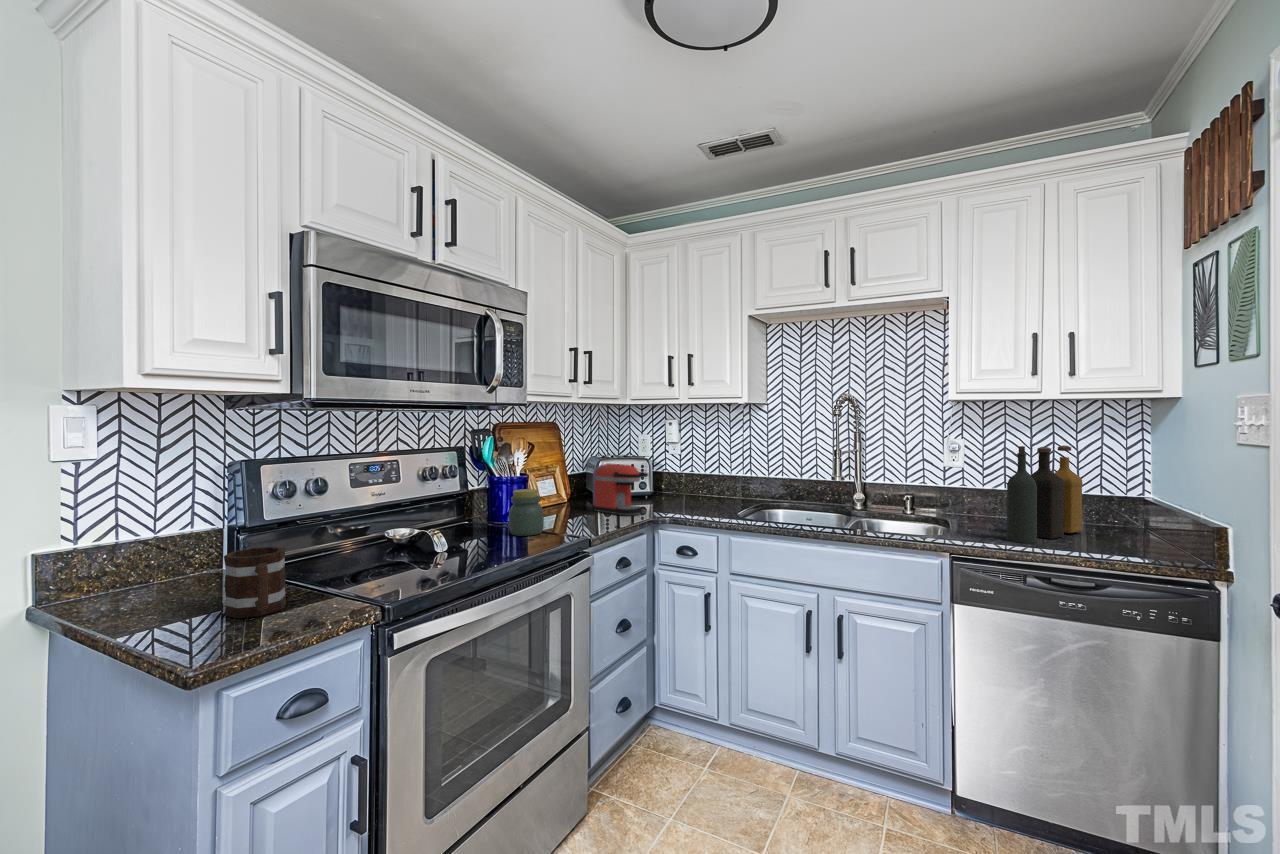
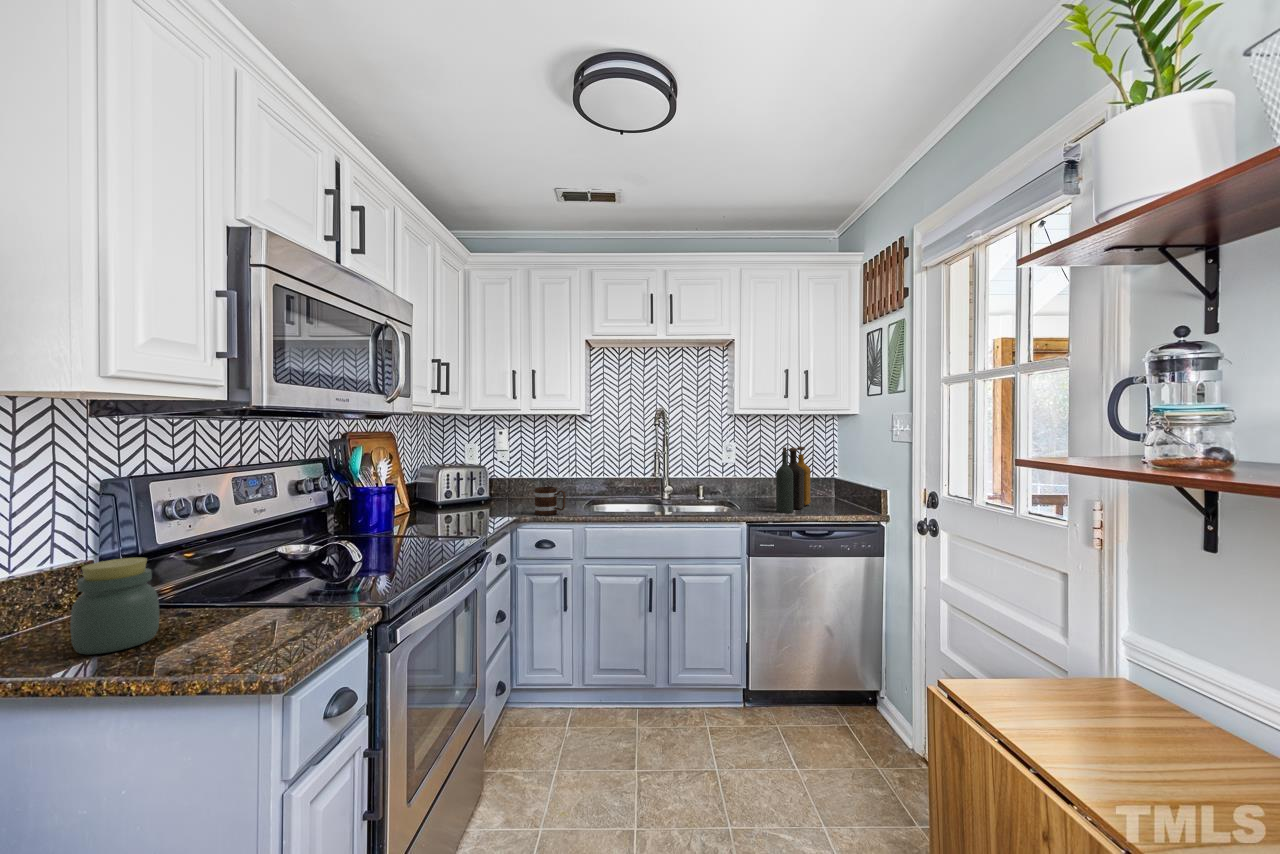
coffee maker: present [591,464,648,515] -> none [445,470,507,517]
jar: present [509,489,544,536] -> present [70,557,159,654]
mug: present [224,547,286,618] -> present [535,487,566,515]

